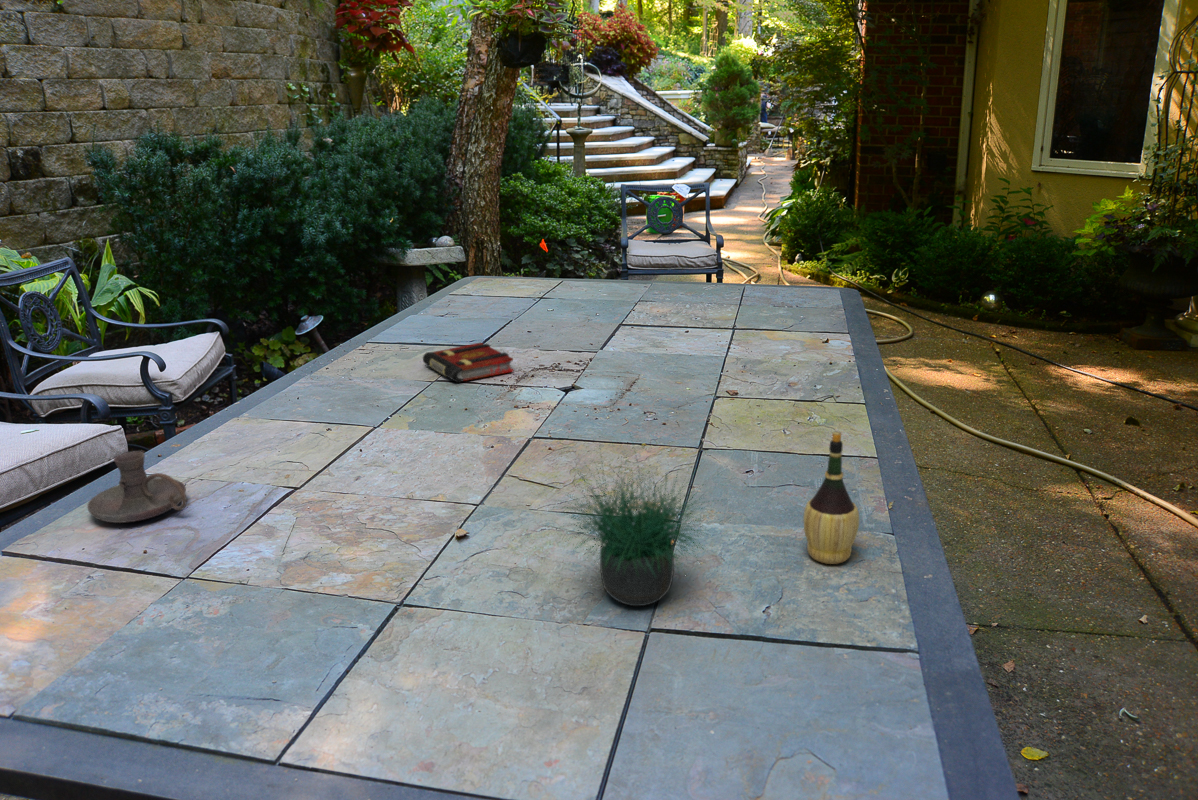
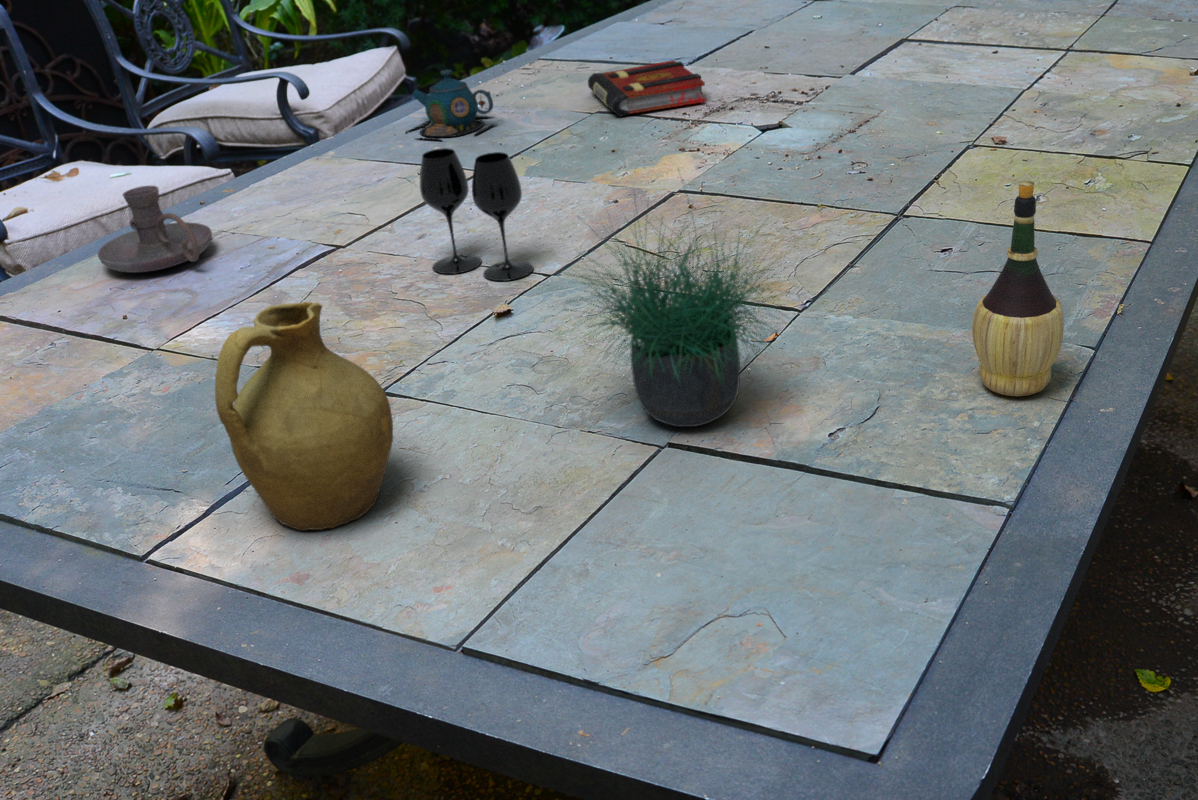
teapot: none [287,352,373,405] -> present [407,70,493,141]
wine glass: none [377,416,462,510] -> present [420,148,533,281]
pitcher: none [343,542,466,719] -> present [215,302,393,530]

